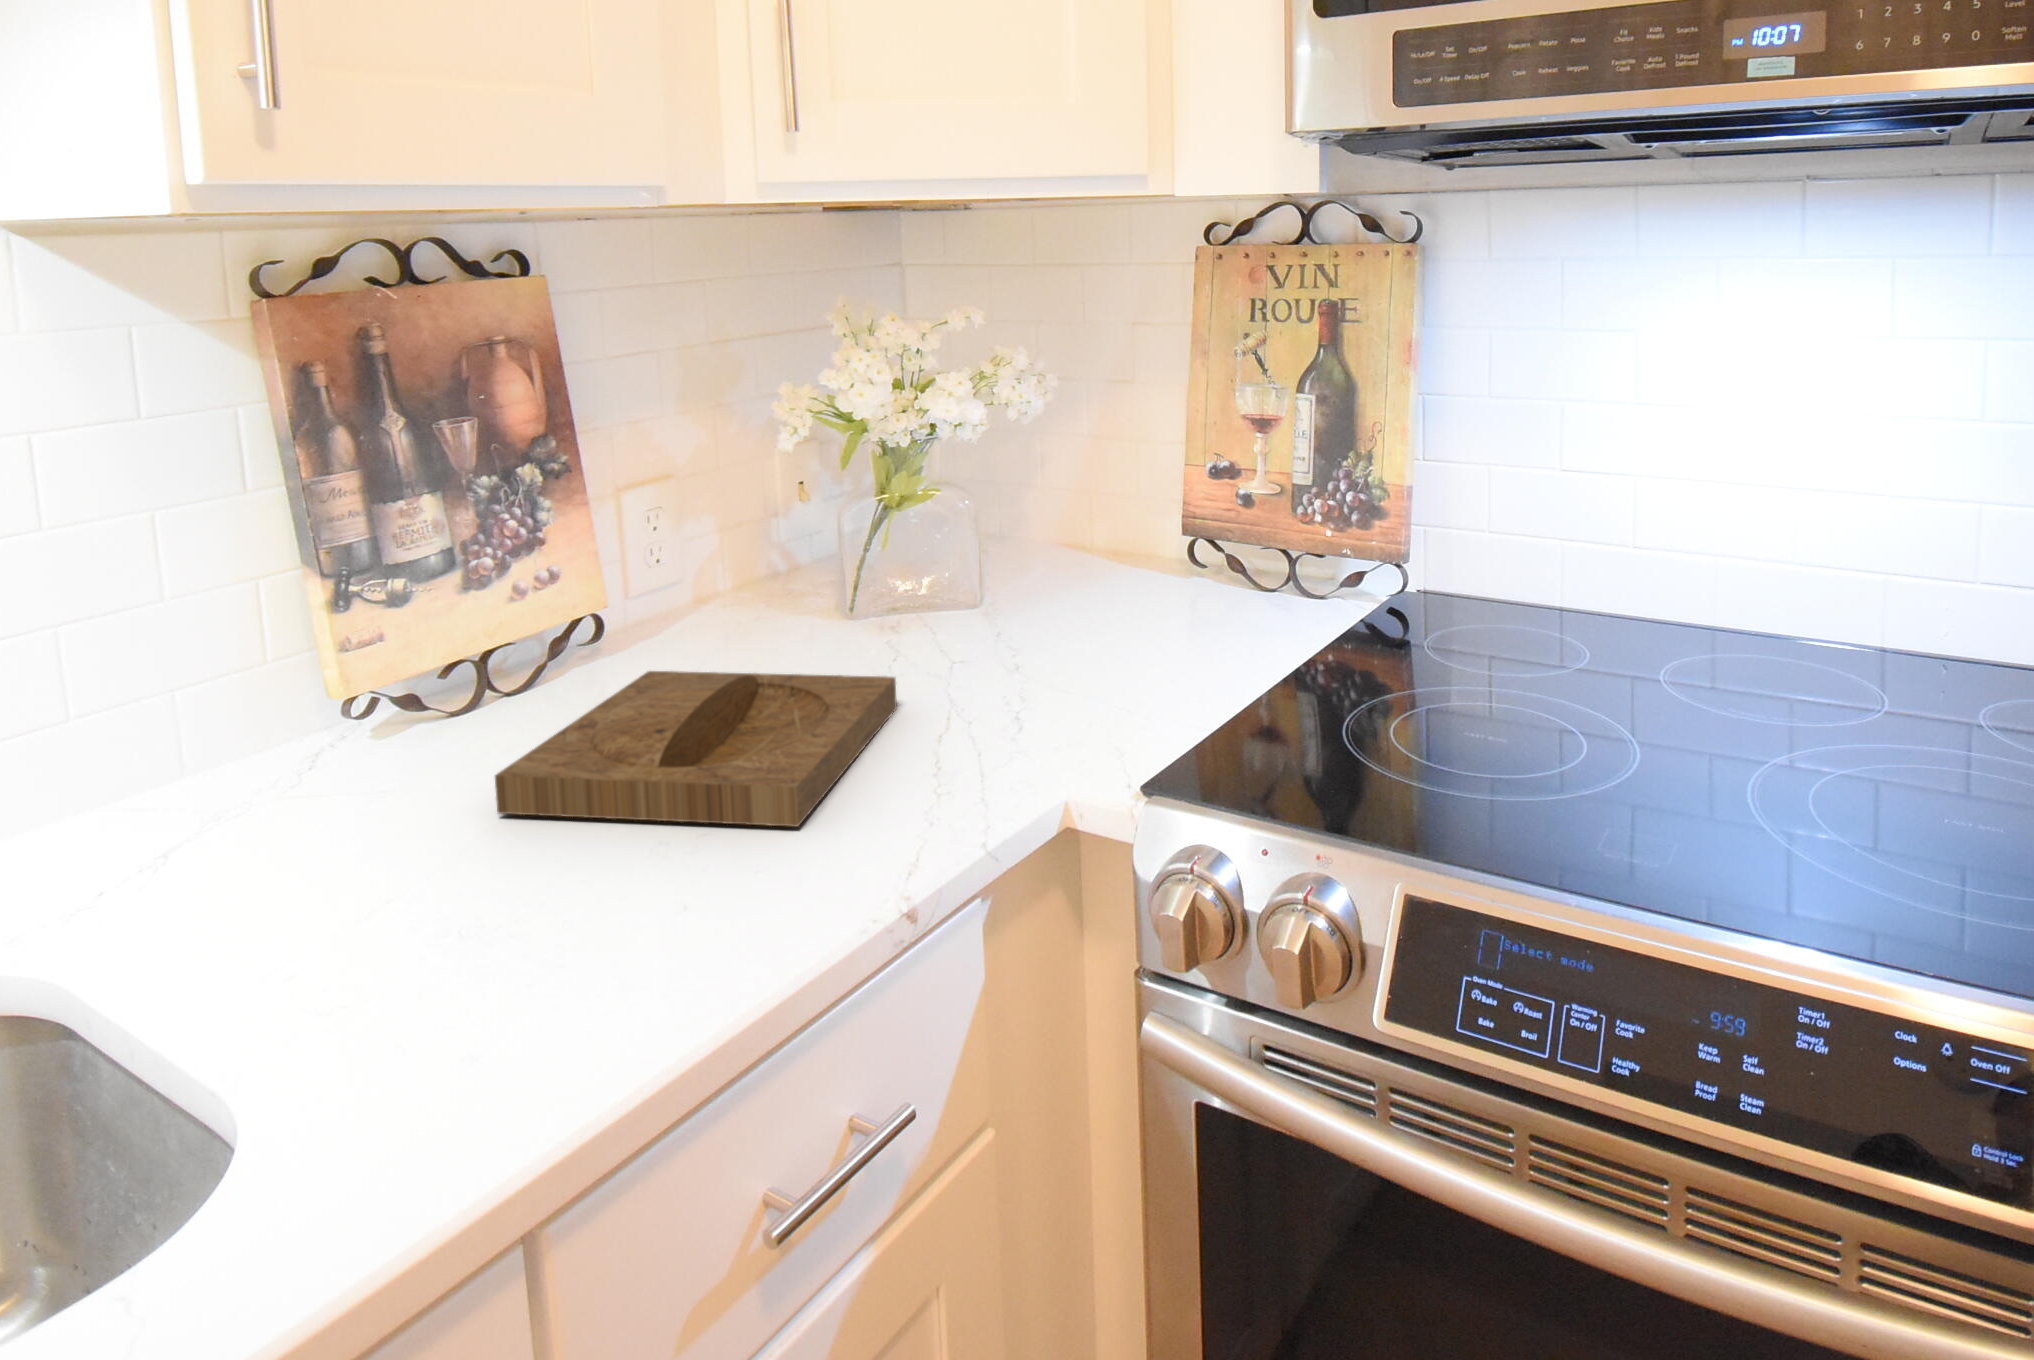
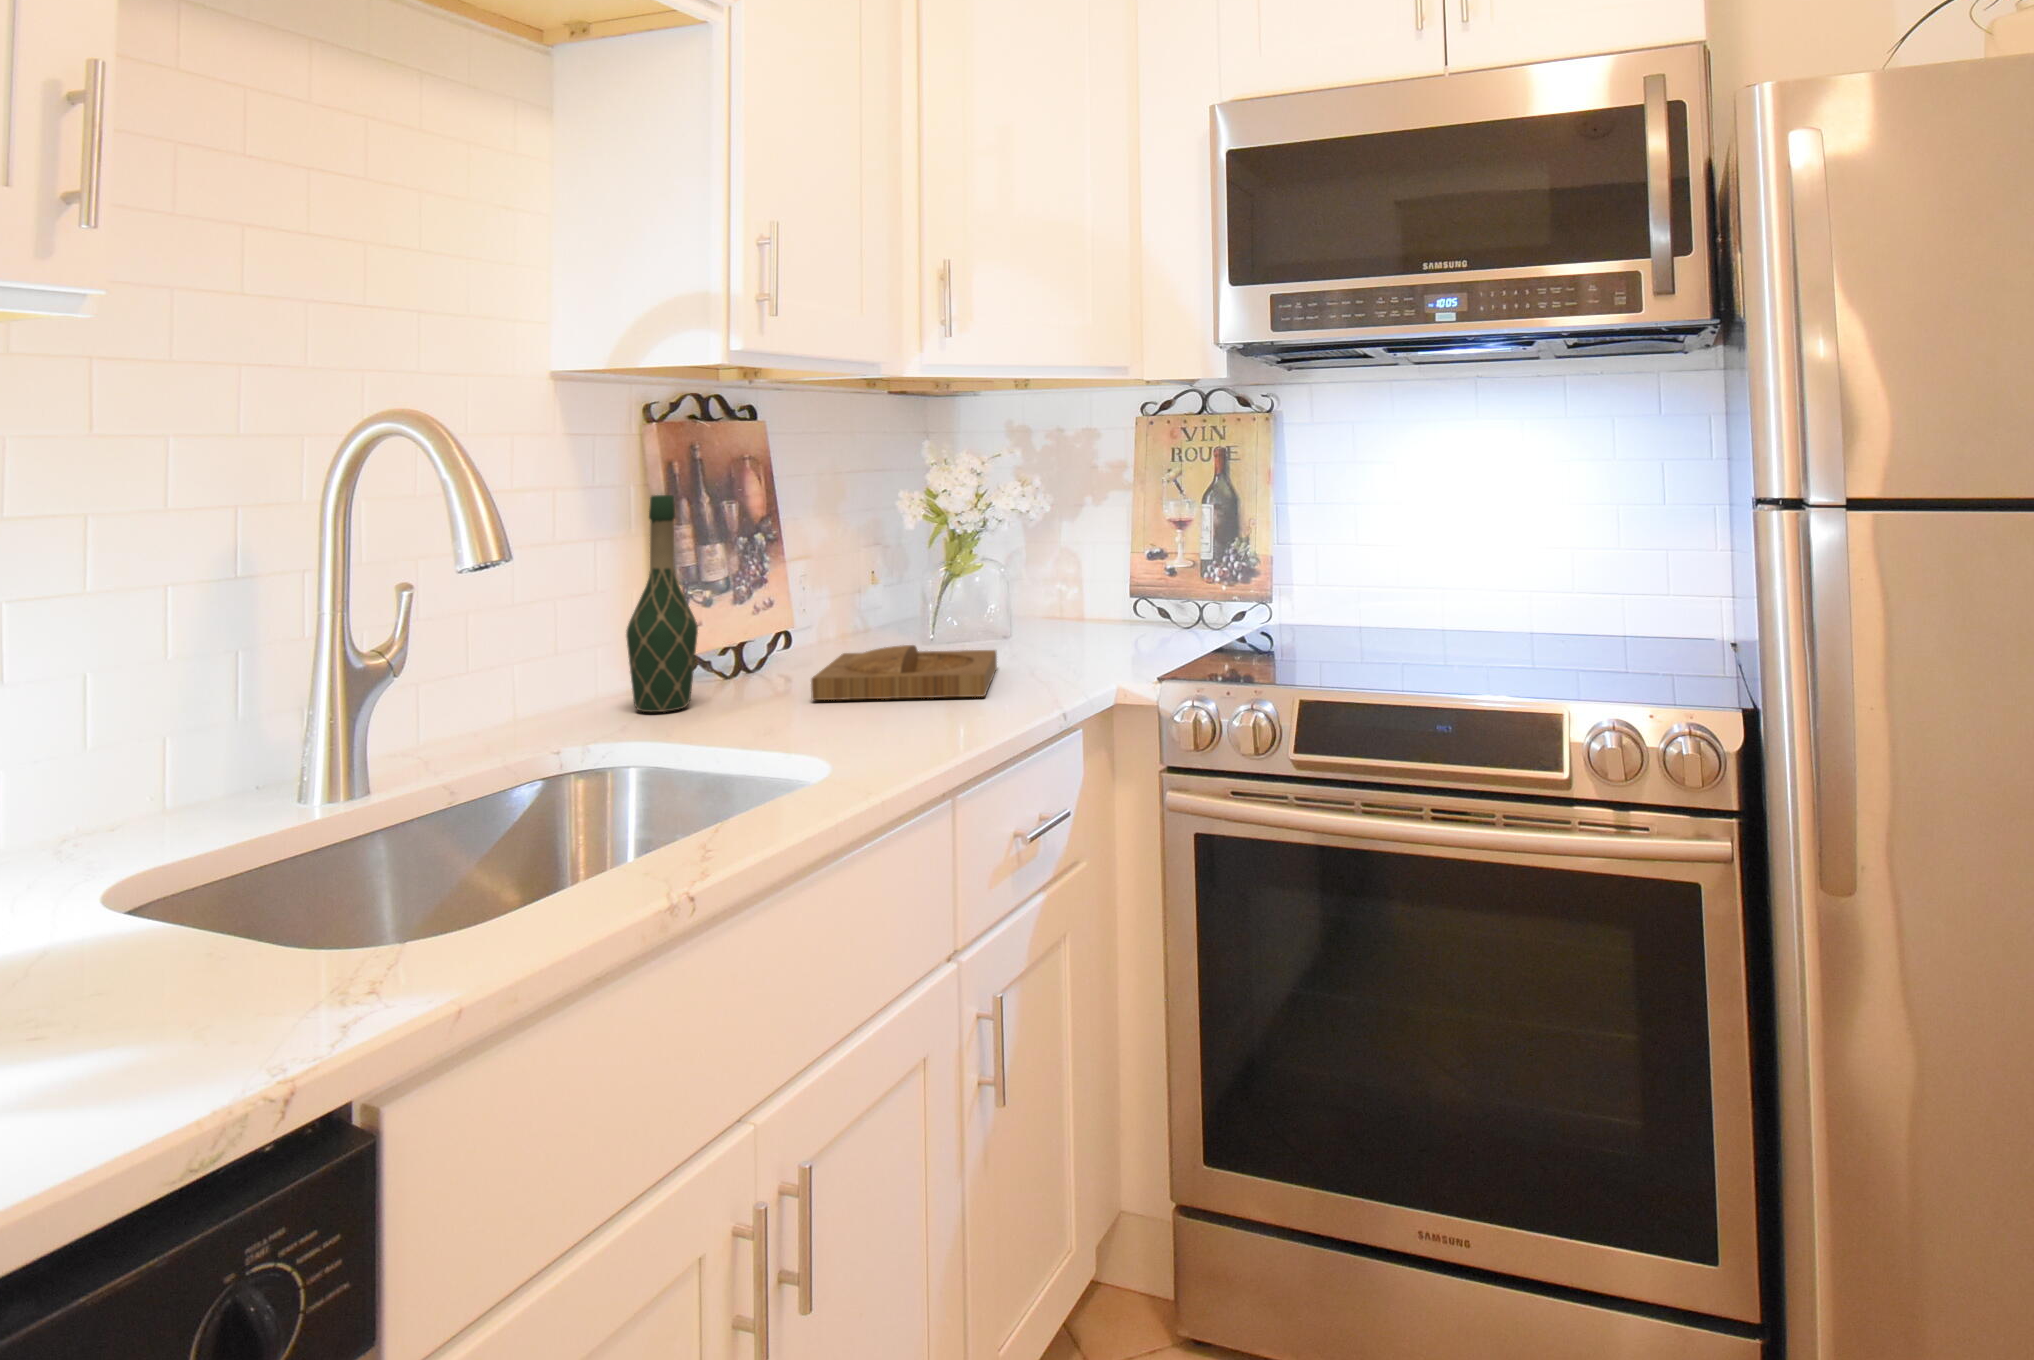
wine bottle: none [158,441,303,836] -> present [626,495,698,712]

